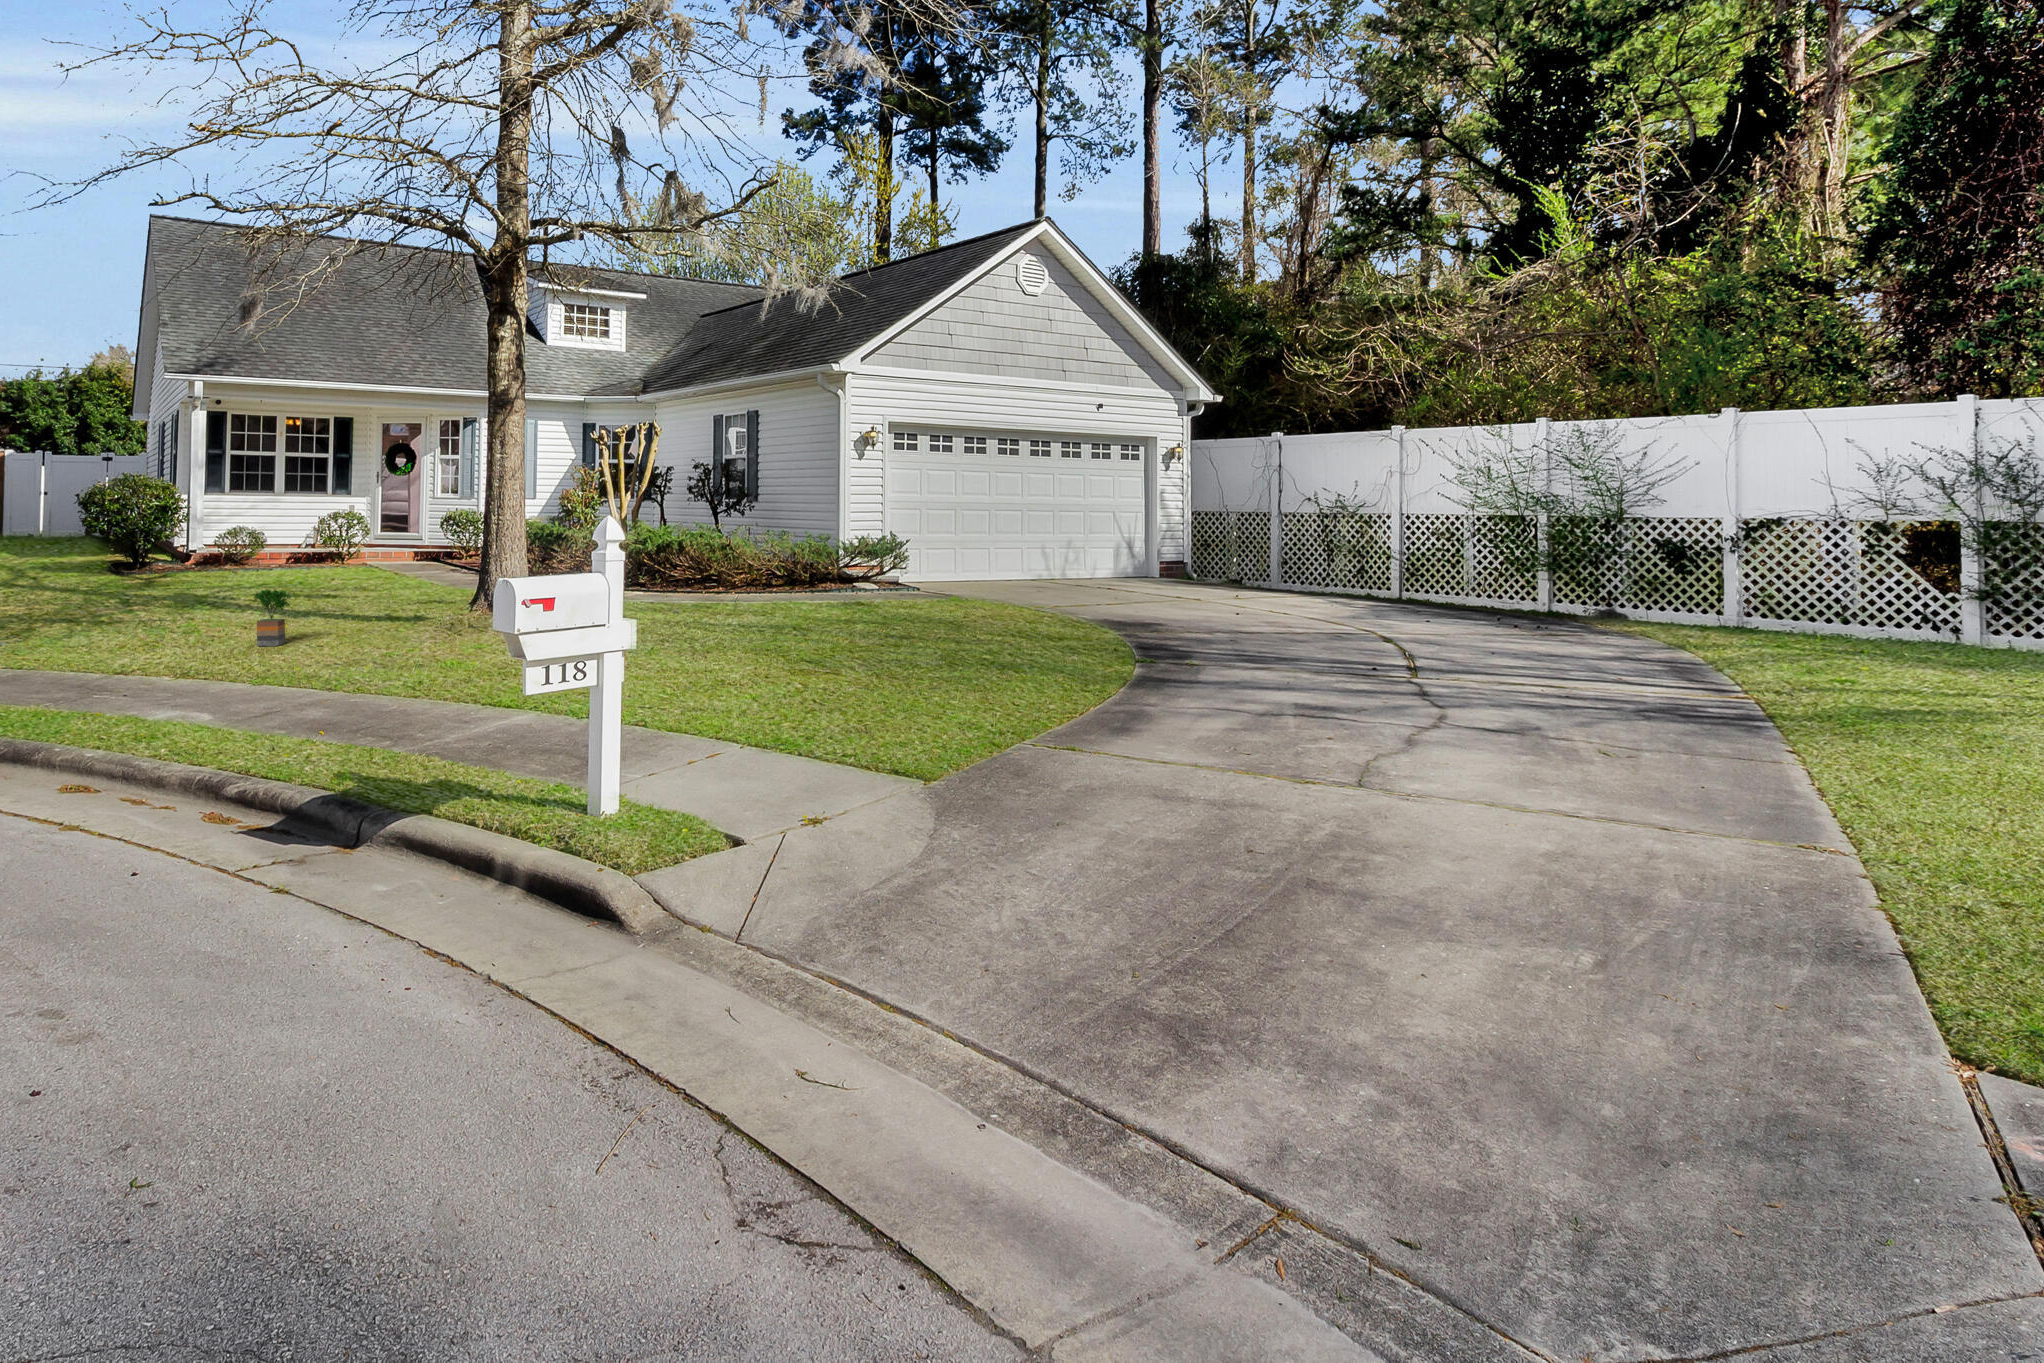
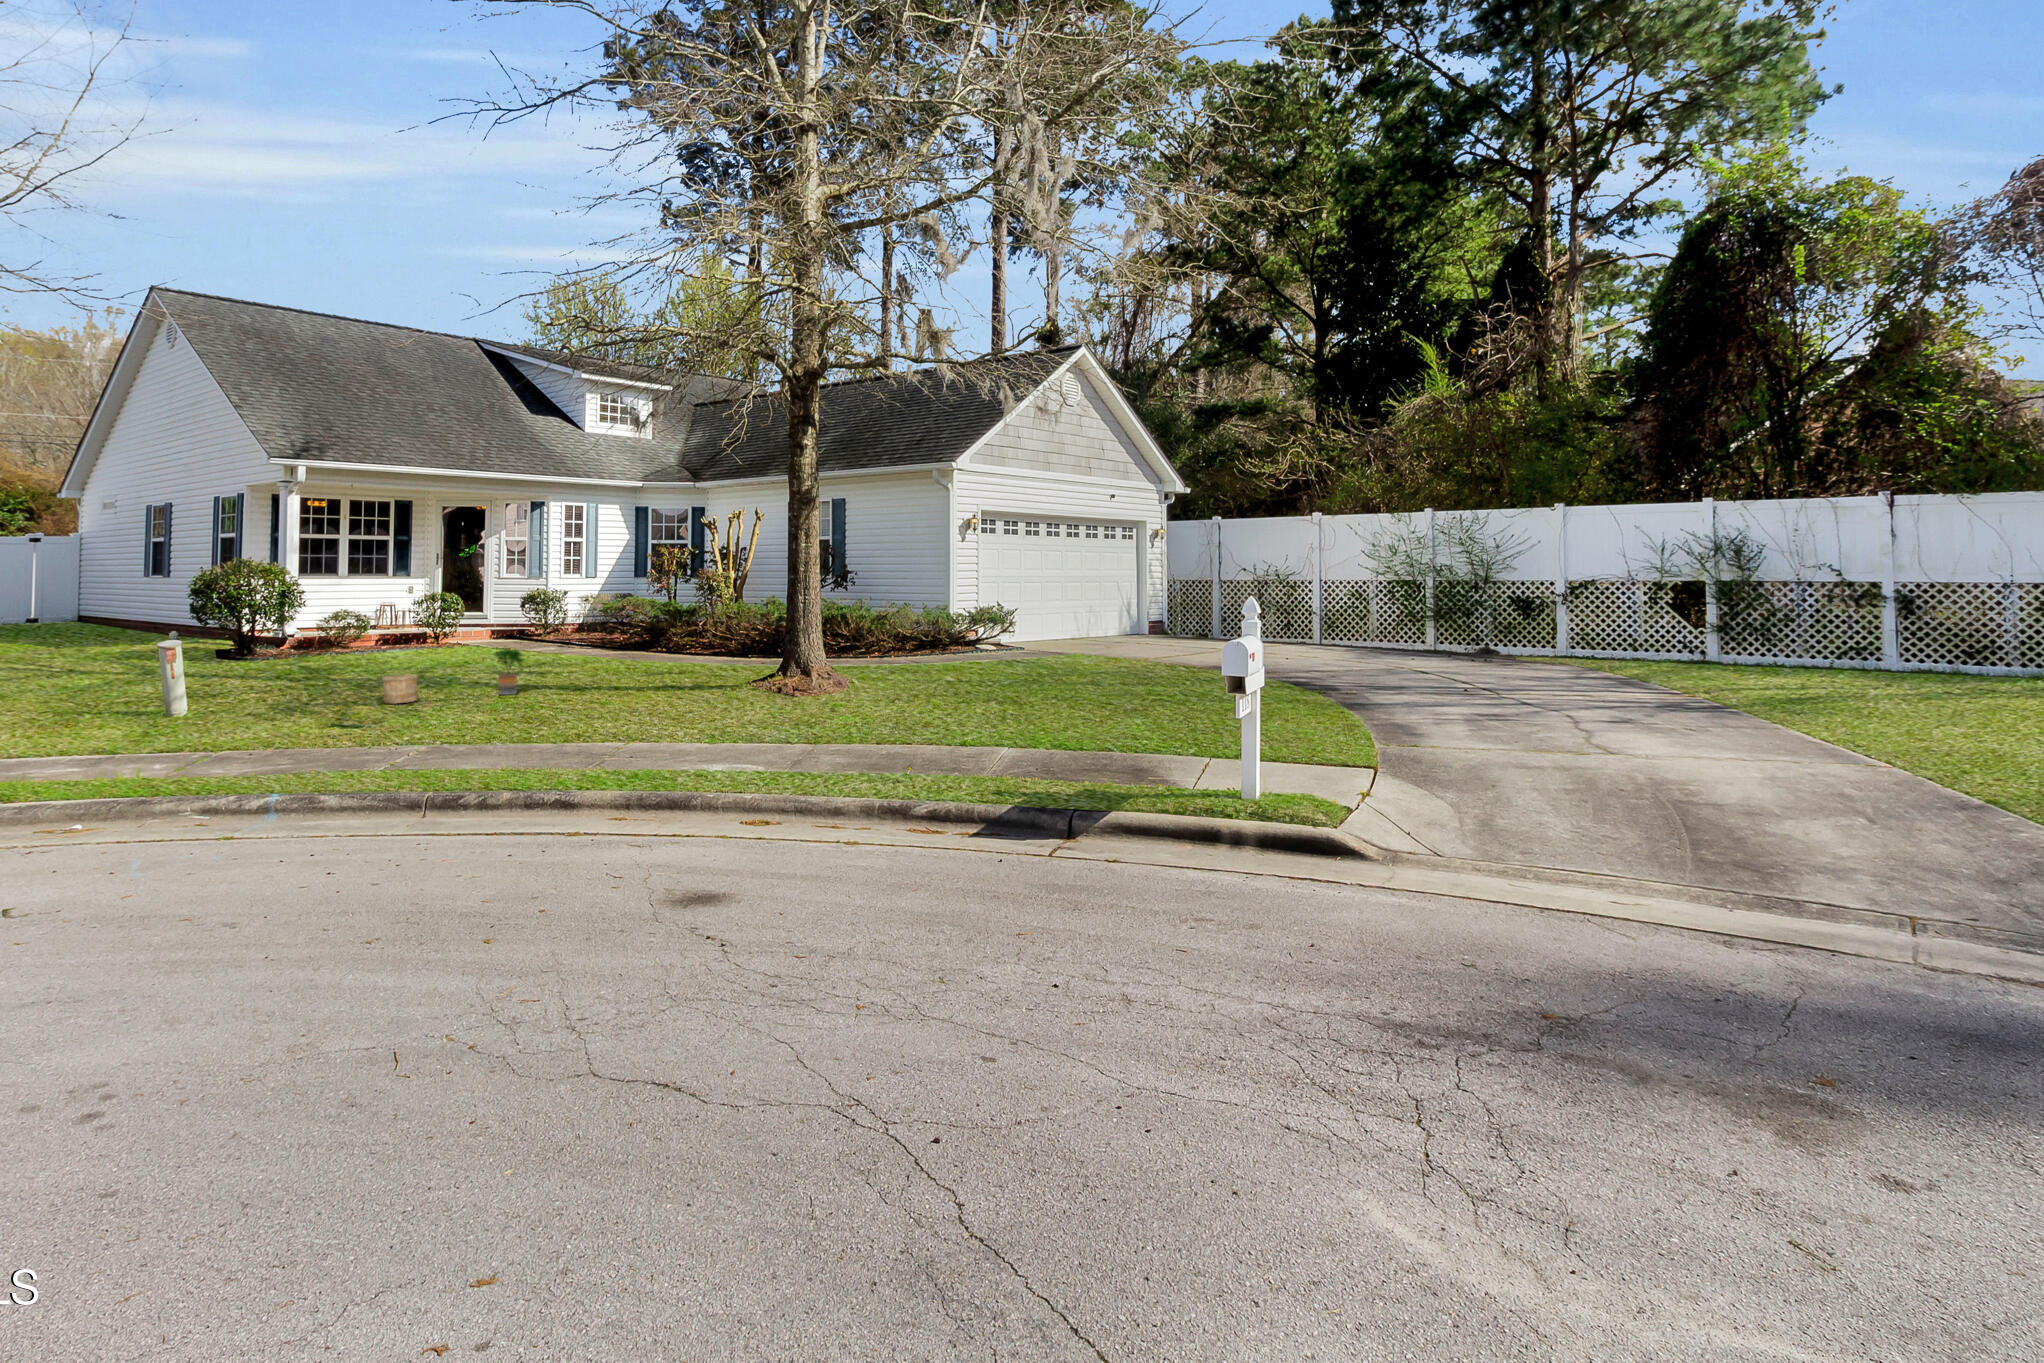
wooden bucket: none [109,619,155,654] -> present [382,675,418,704]

